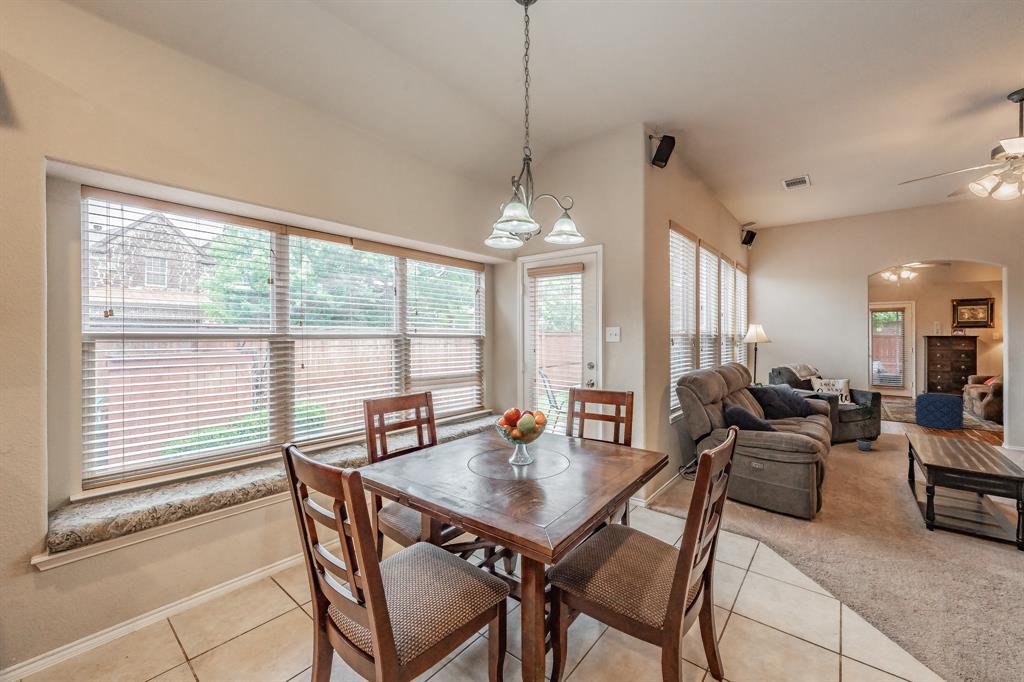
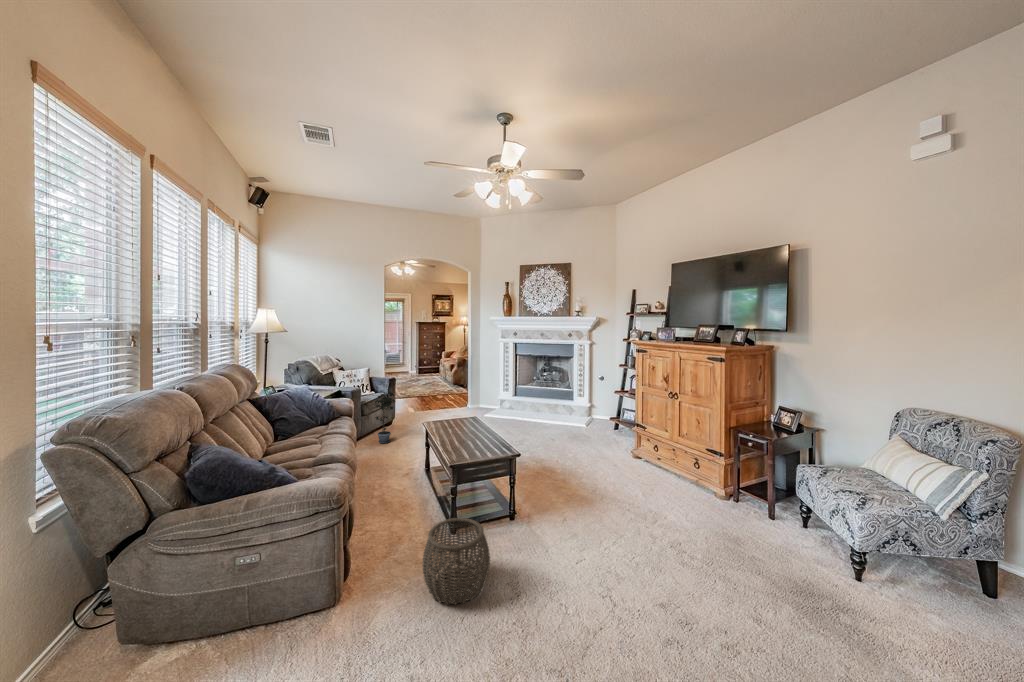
pouf: present [915,394,964,429] -> none [416,371,445,401]
woven basket: none [889,492,967,557] -> present [422,518,490,605]

